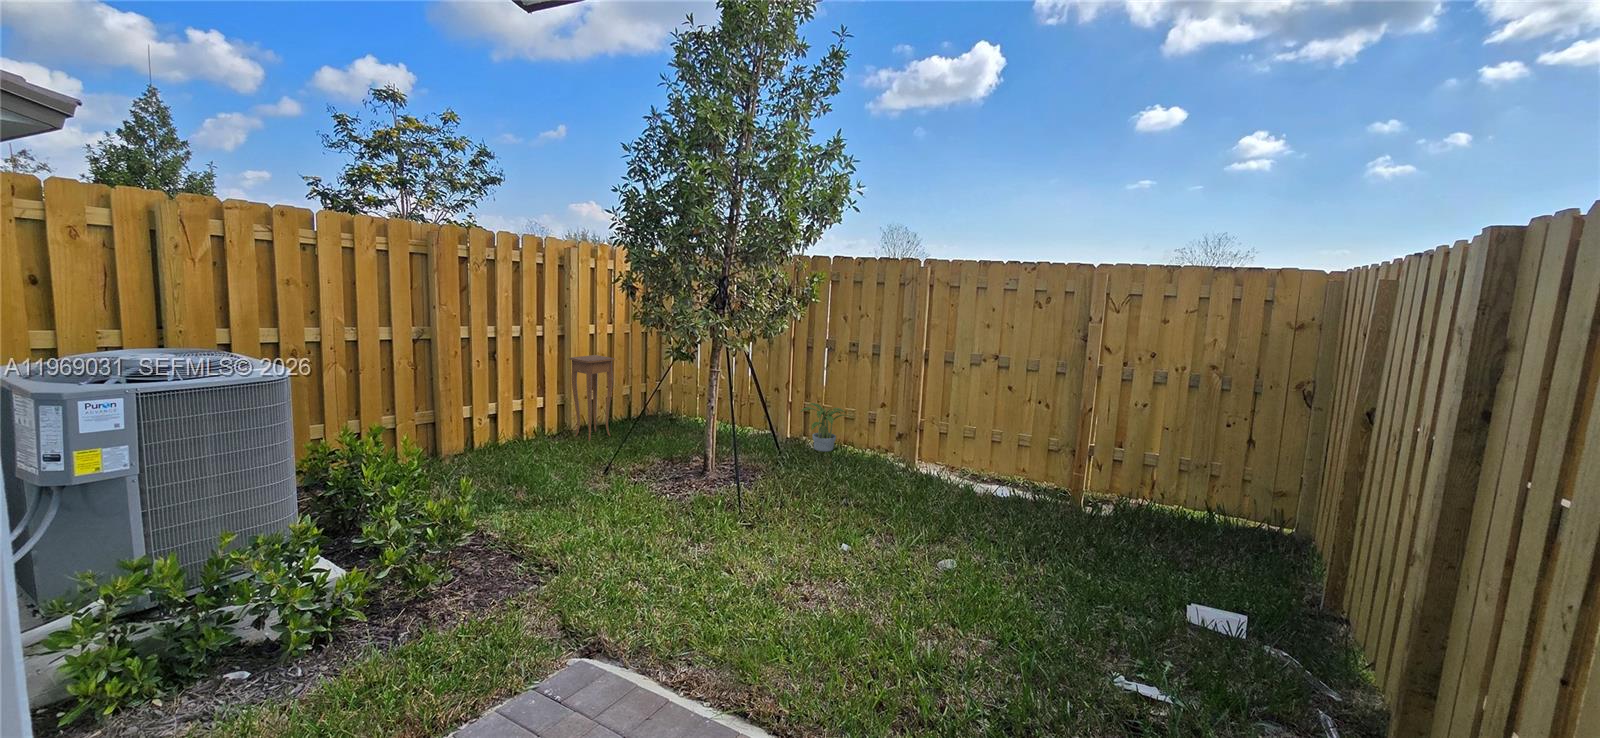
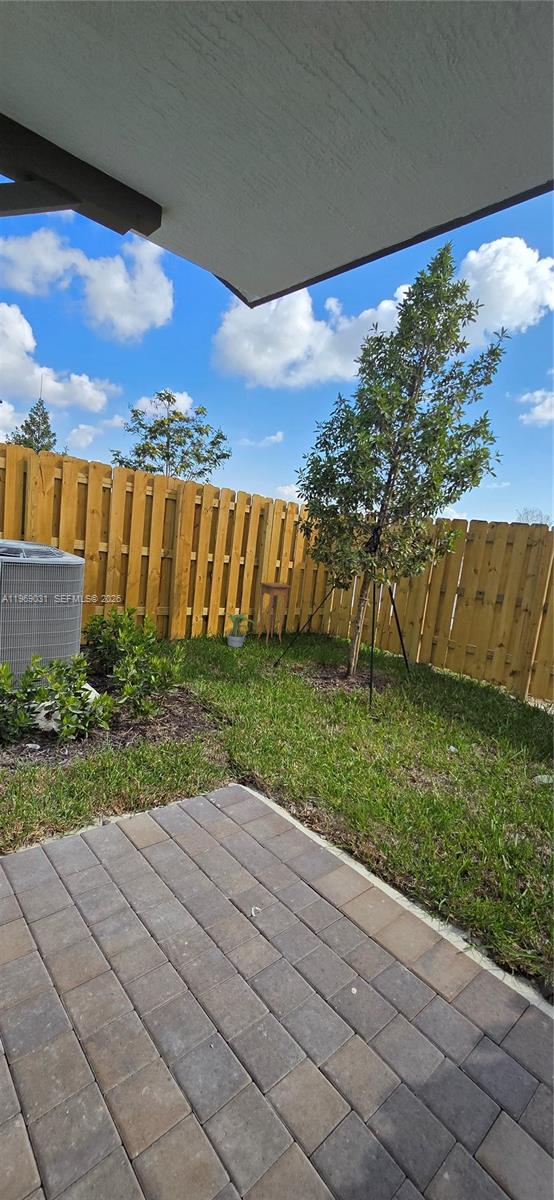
potted plant: present [800,403,849,451] -> present [222,613,255,647]

